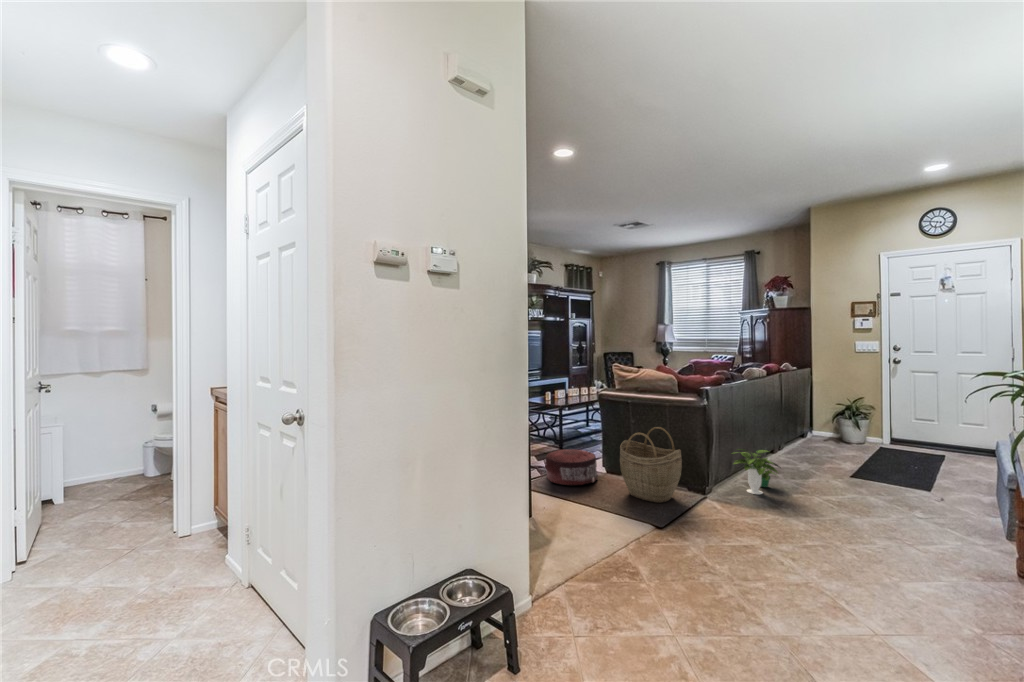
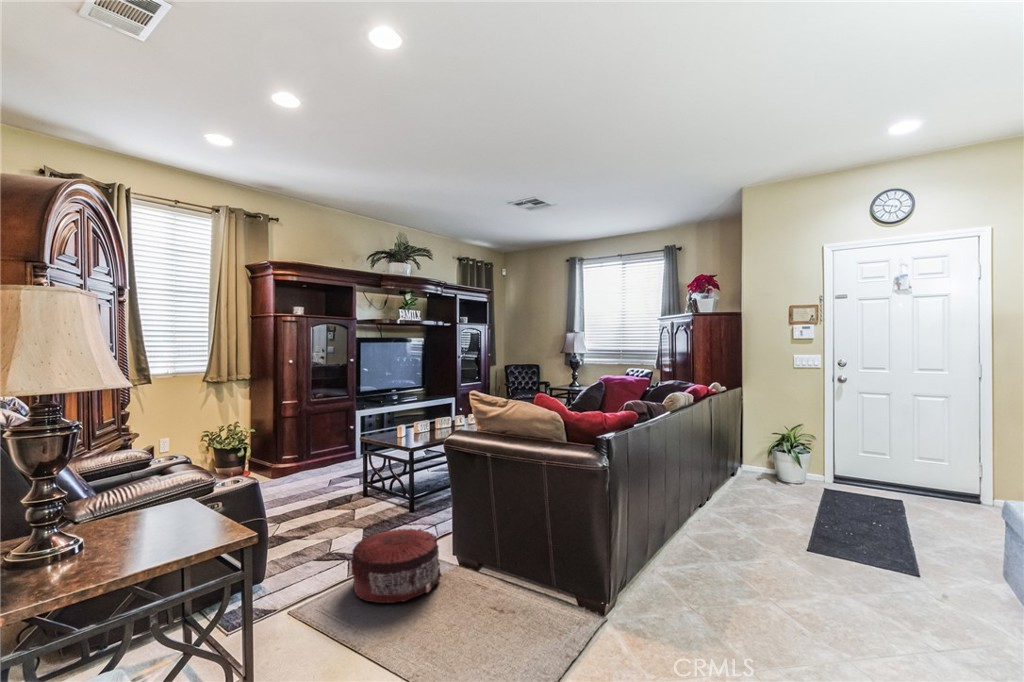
woven basket: present [620,427,682,503] -> none [465,499,566,641]
potted plant: present [733,449,781,494] -> none [646,527,722,603]

